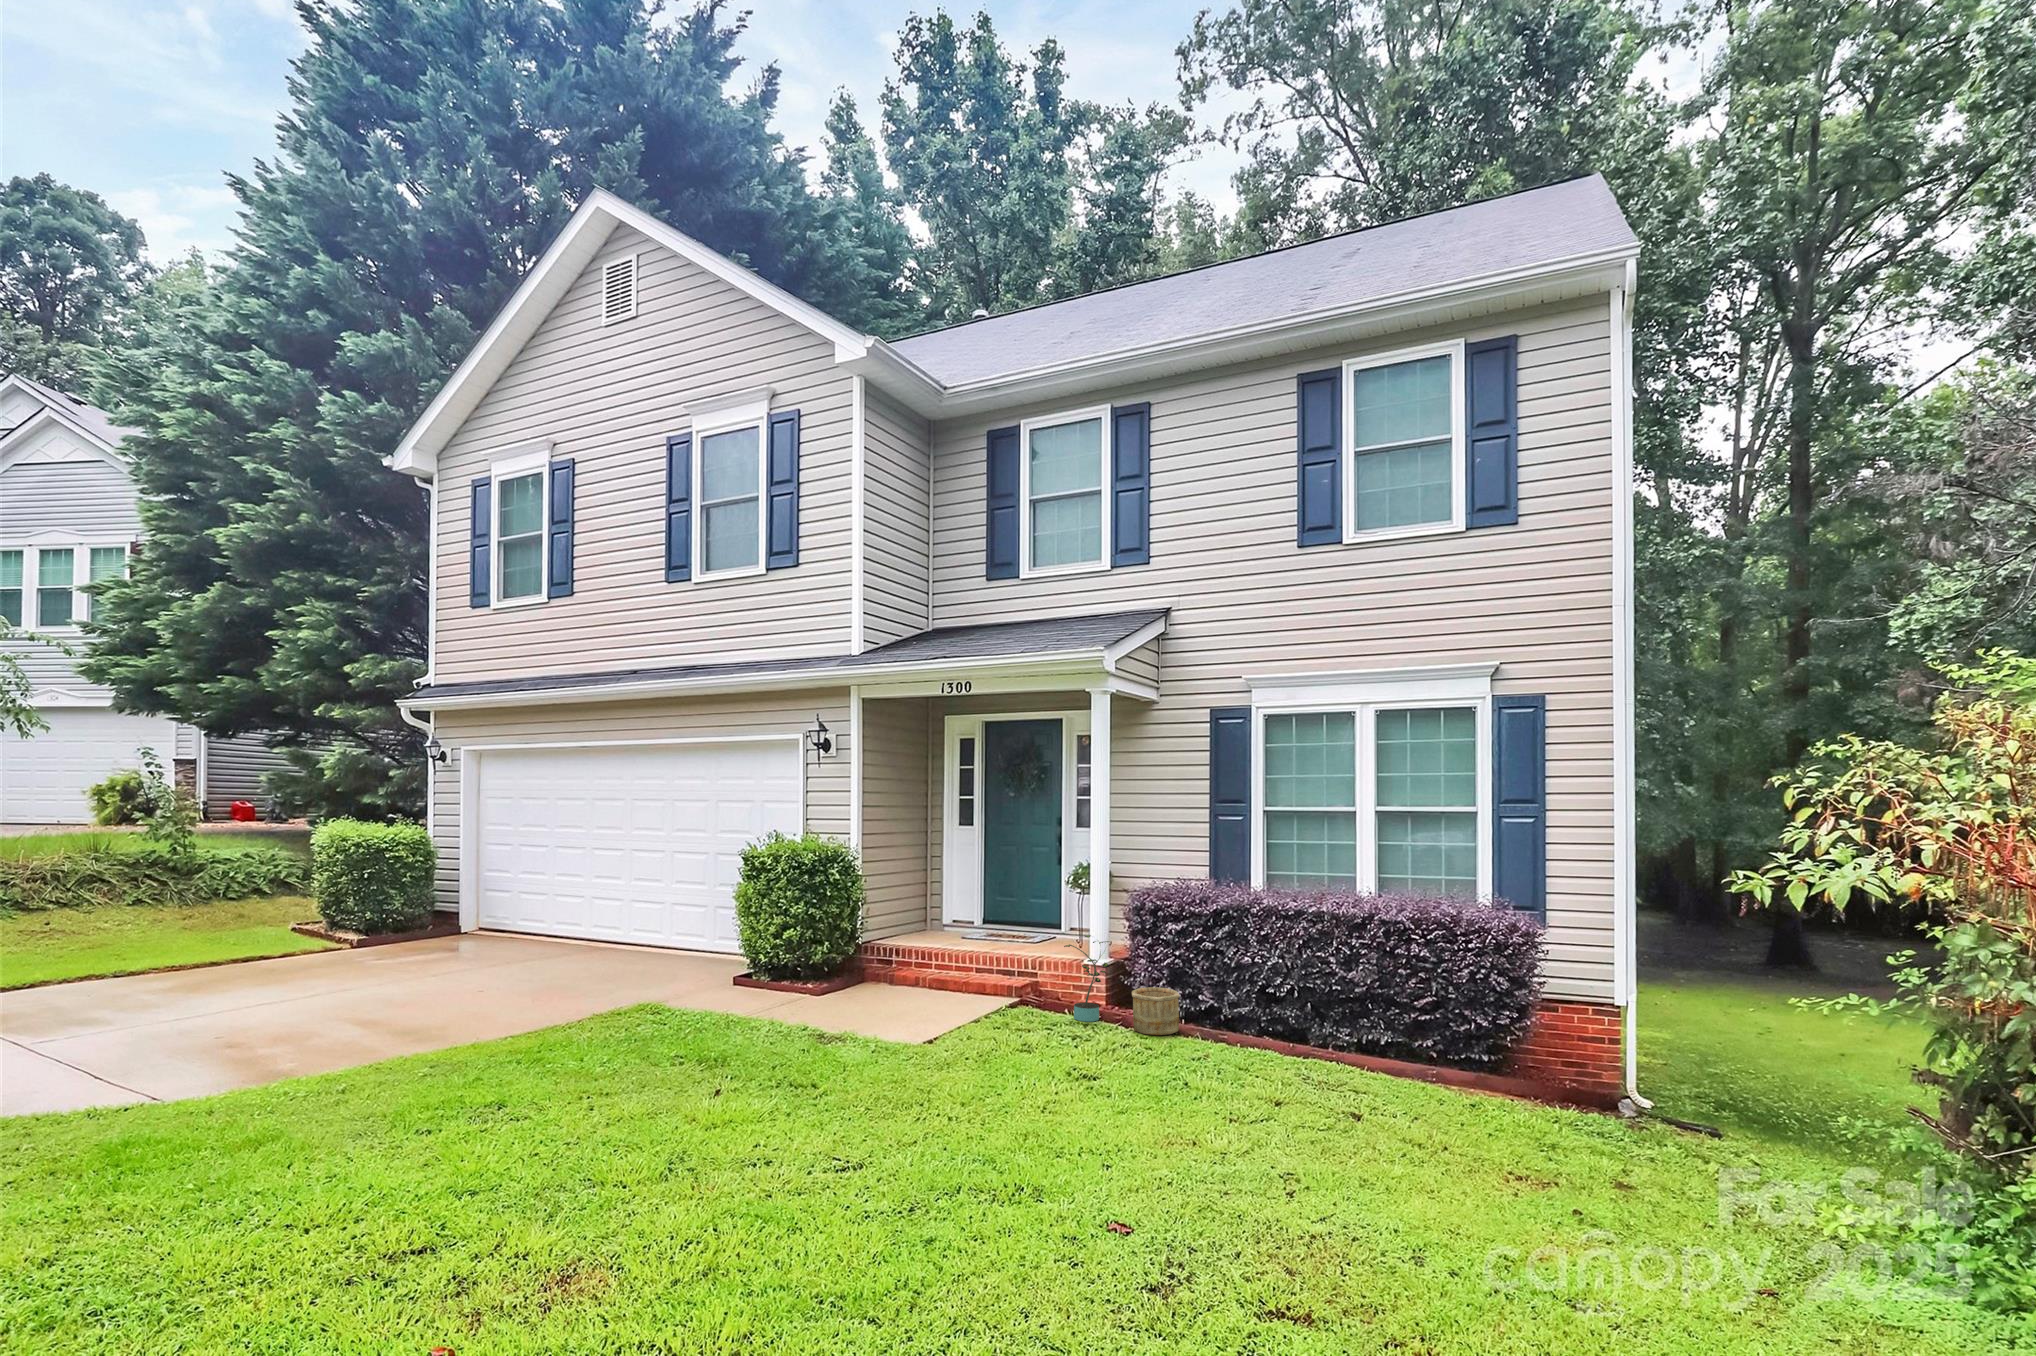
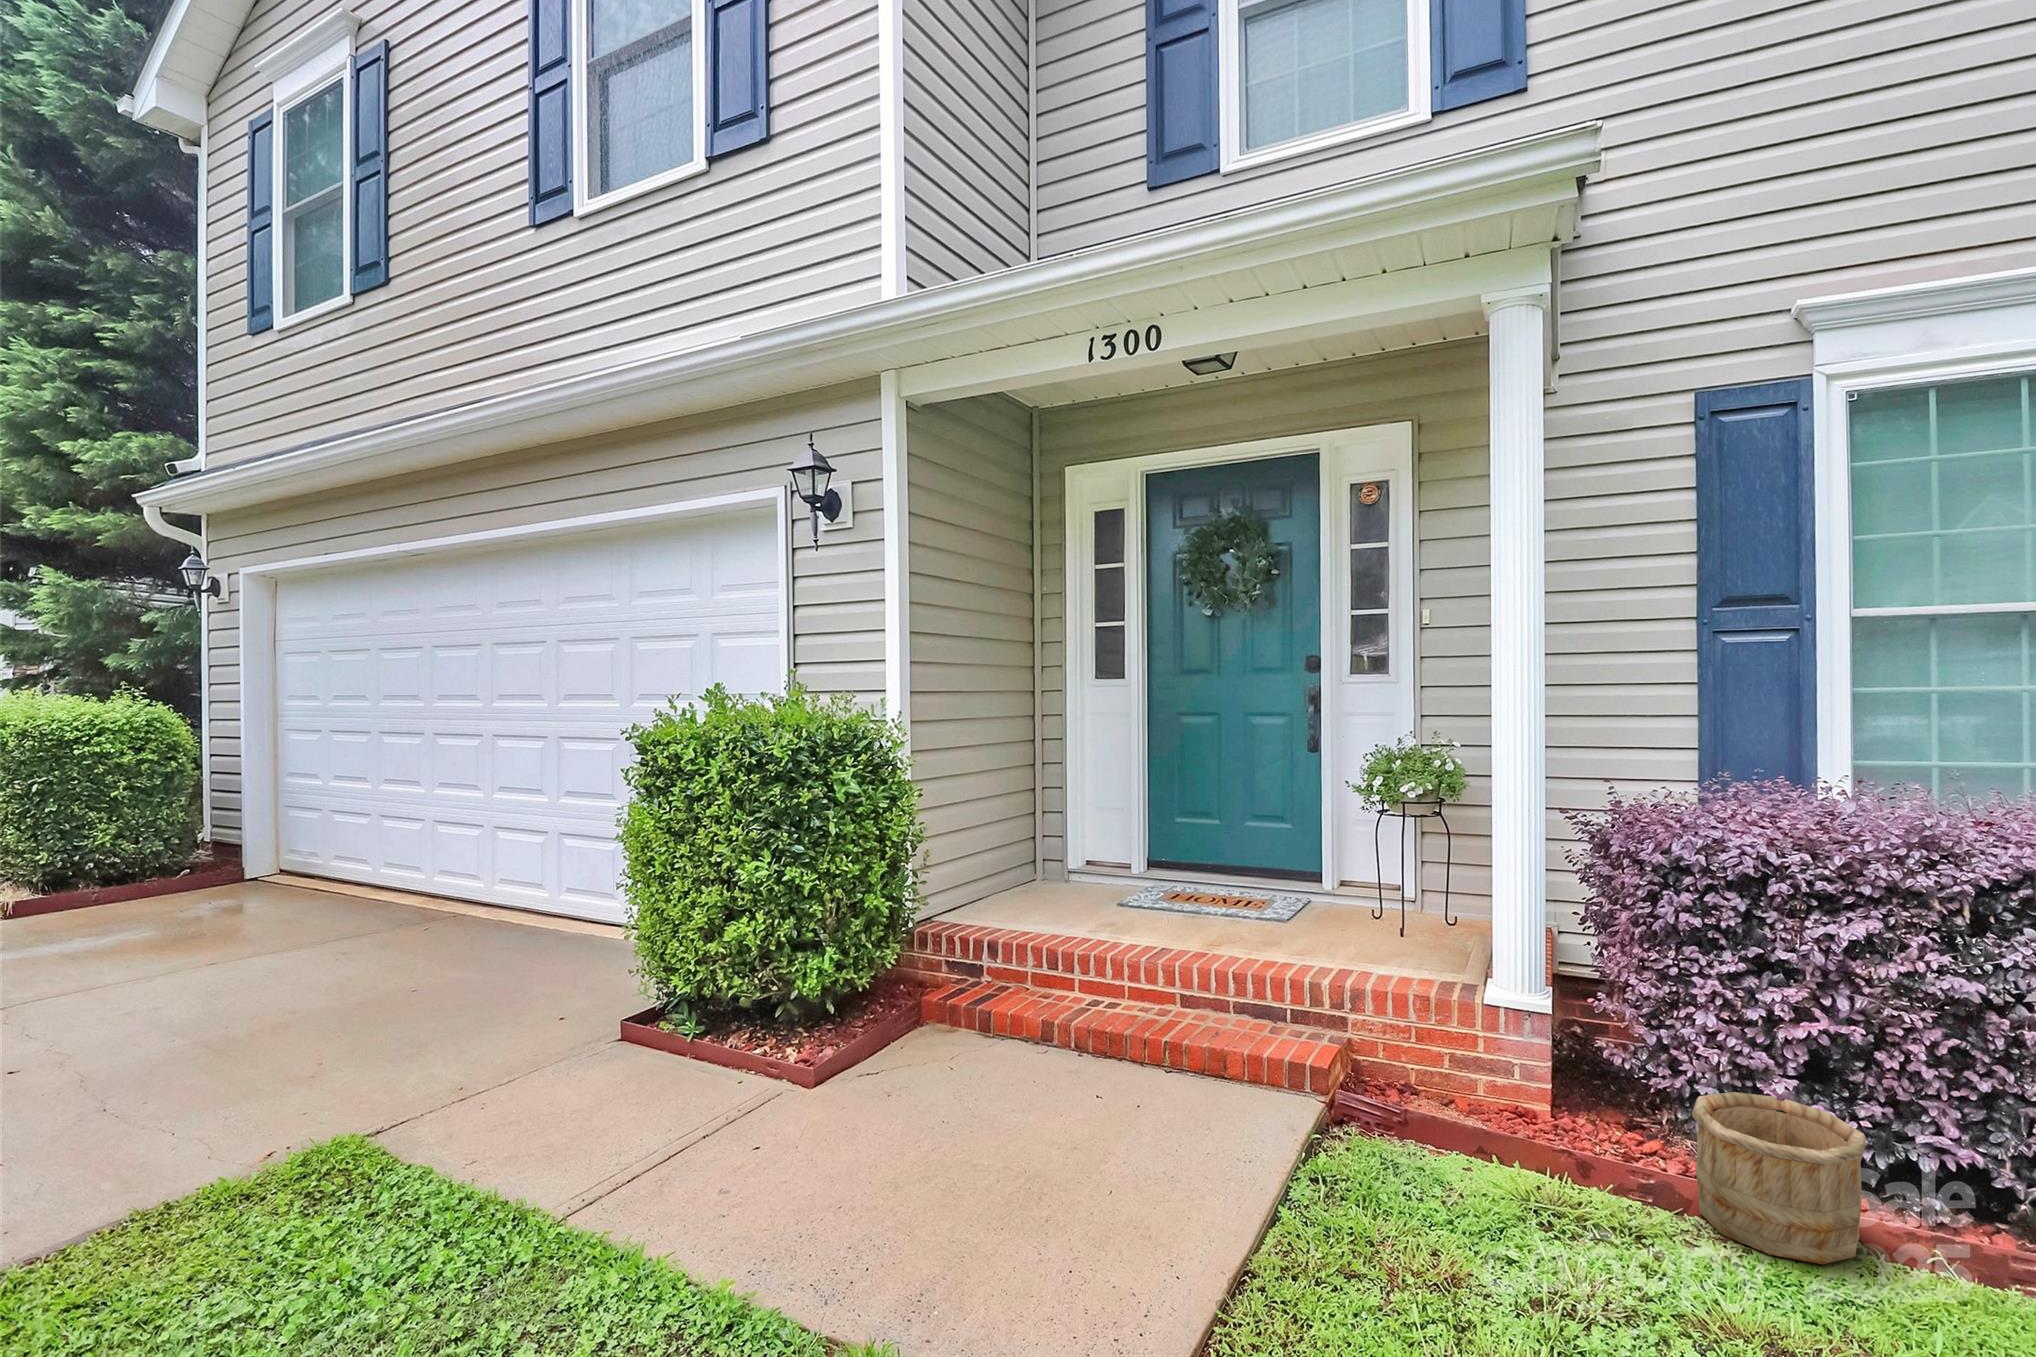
potted plant: present [1064,935,1109,1022] -> none [1458,938,1605,1180]

